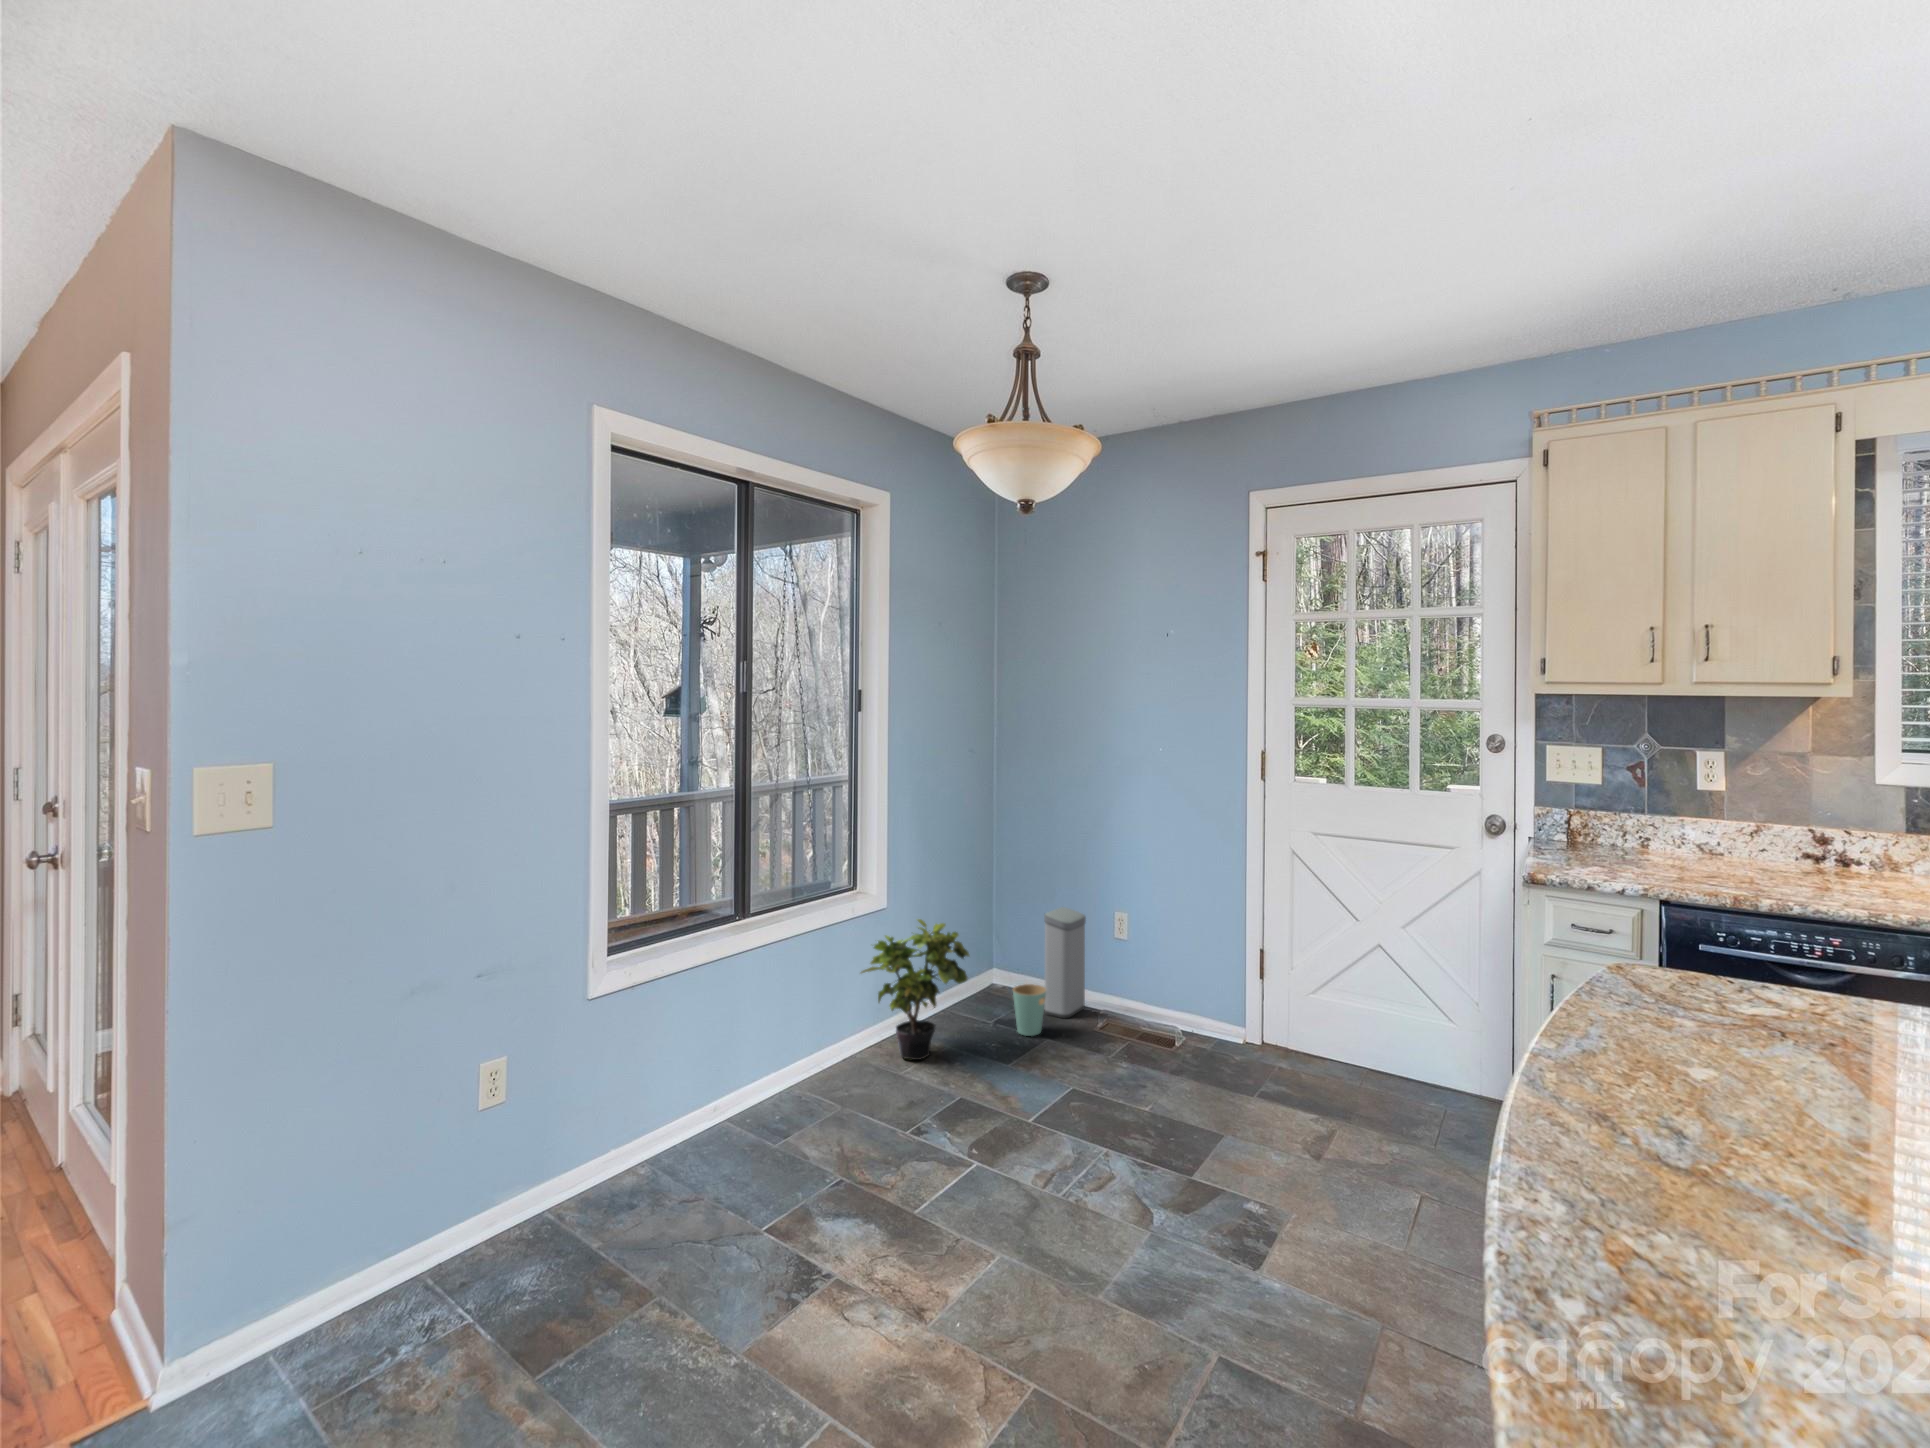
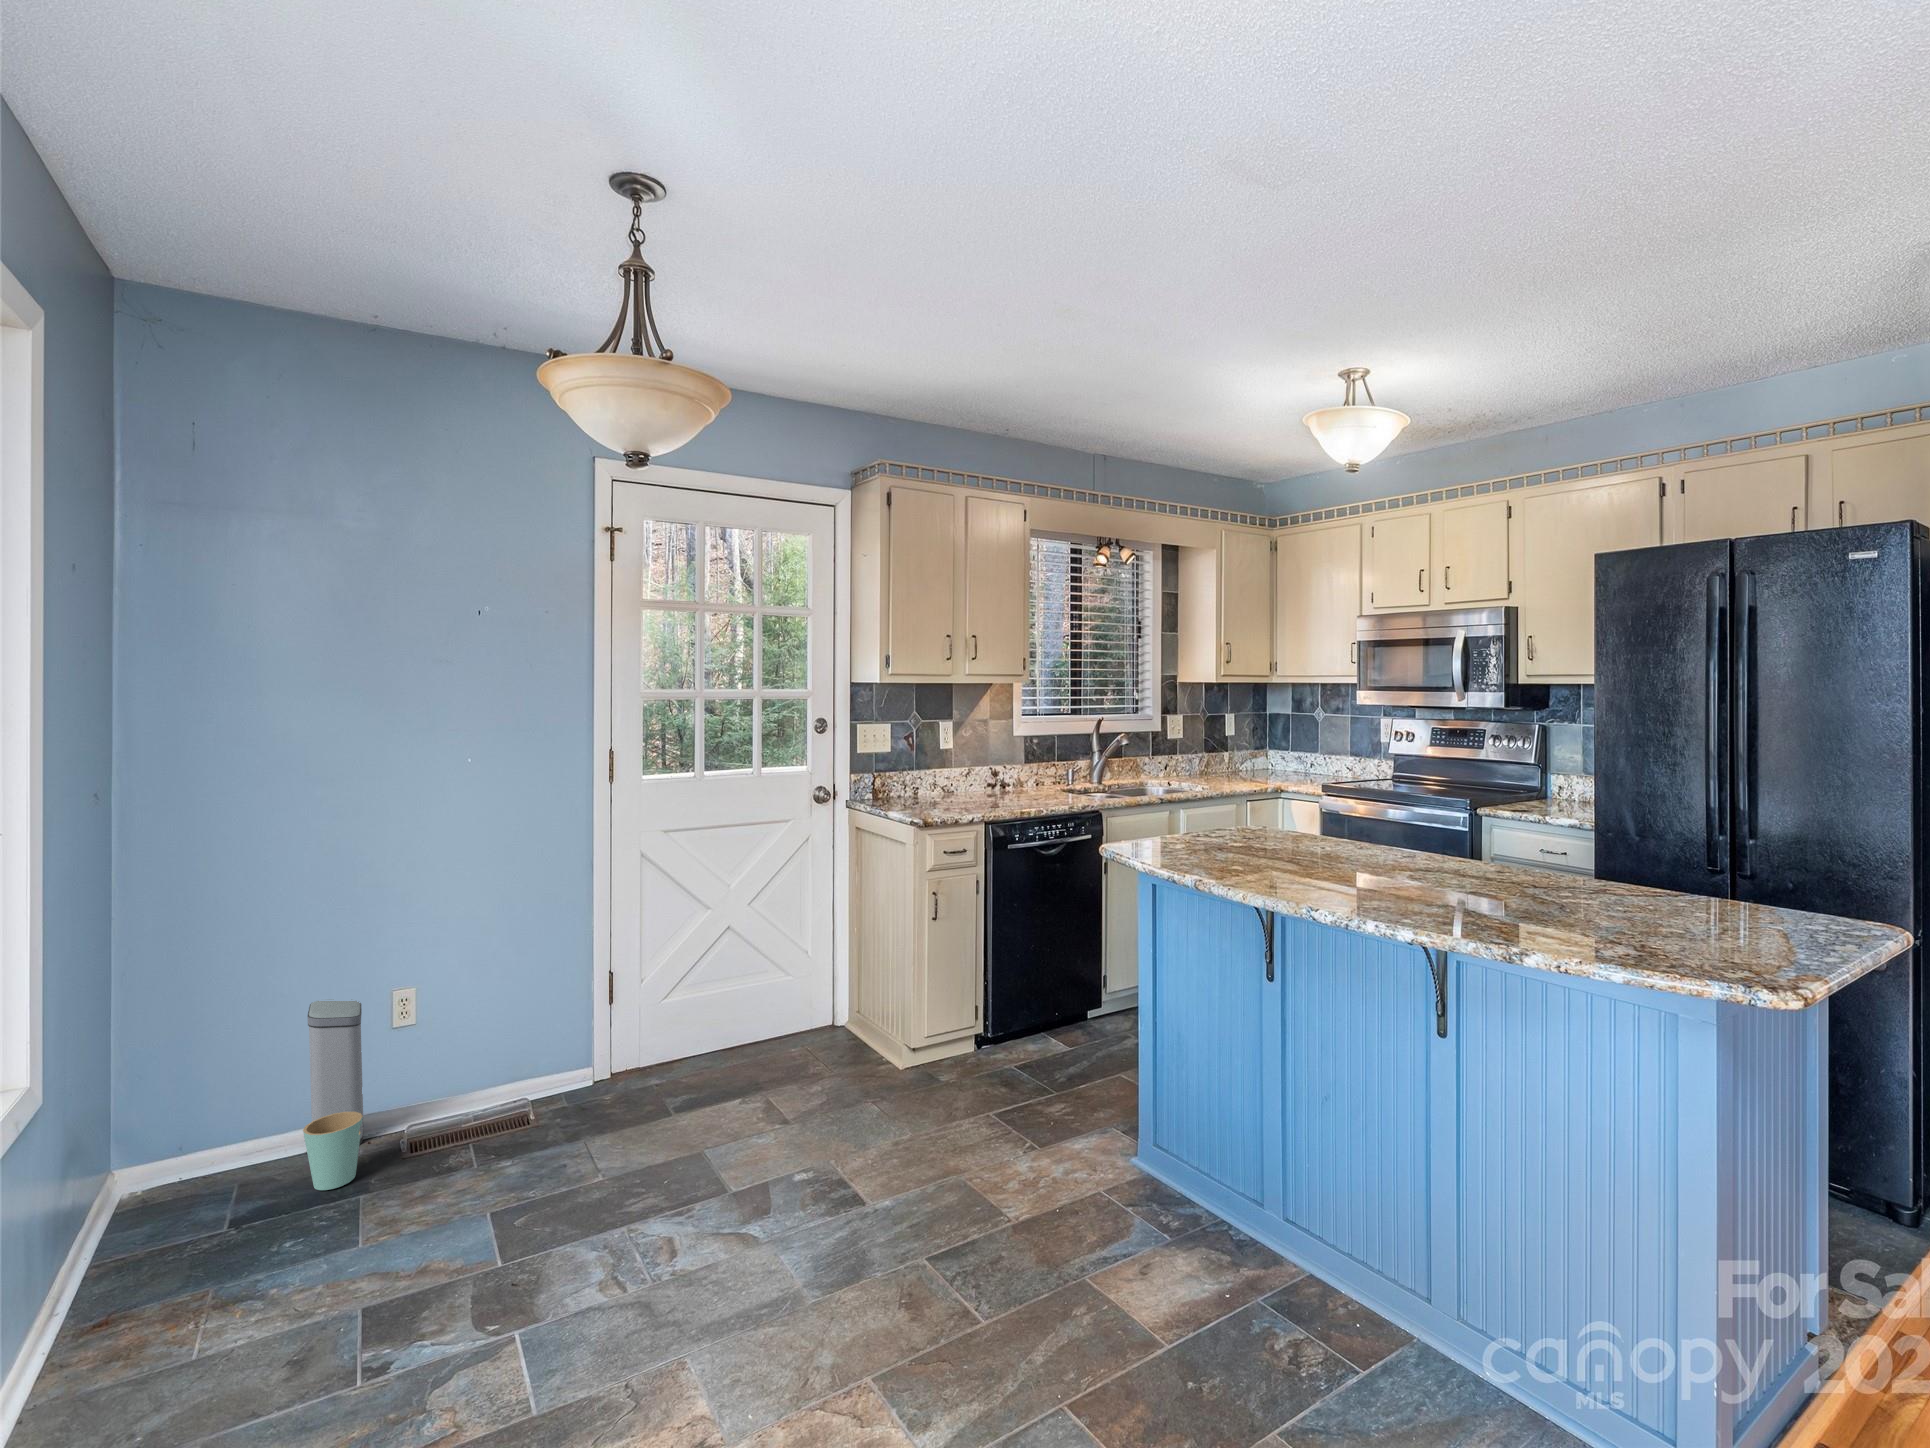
potted plant: present [861,919,969,1060] -> none [77,1073,294,1312]

